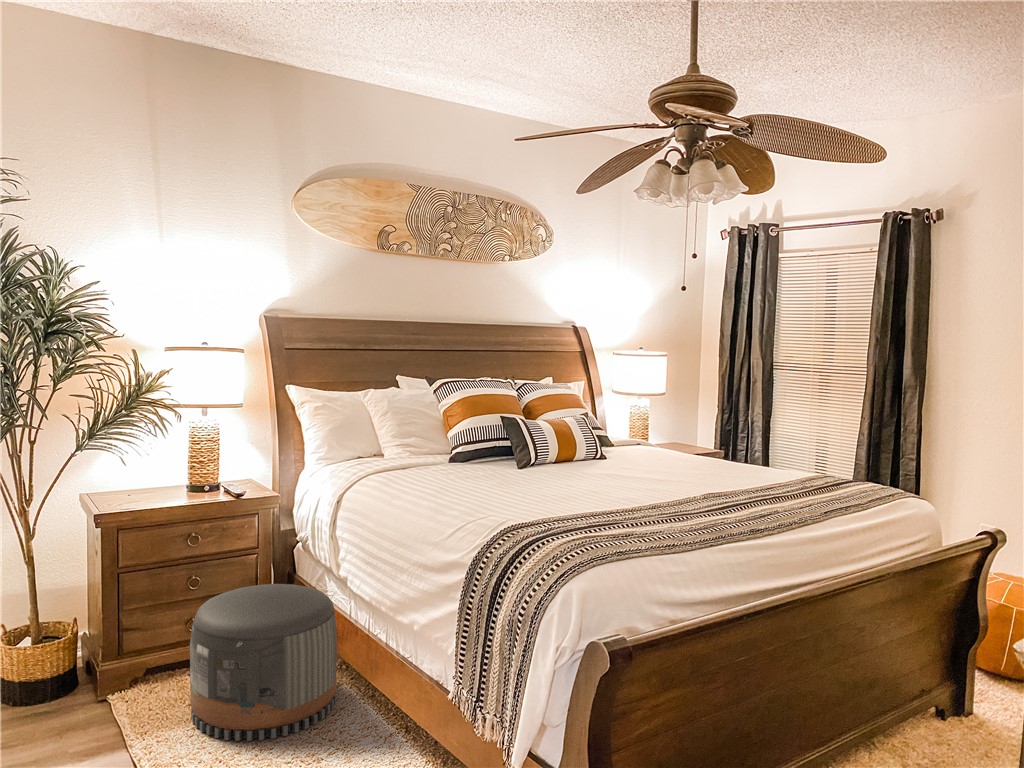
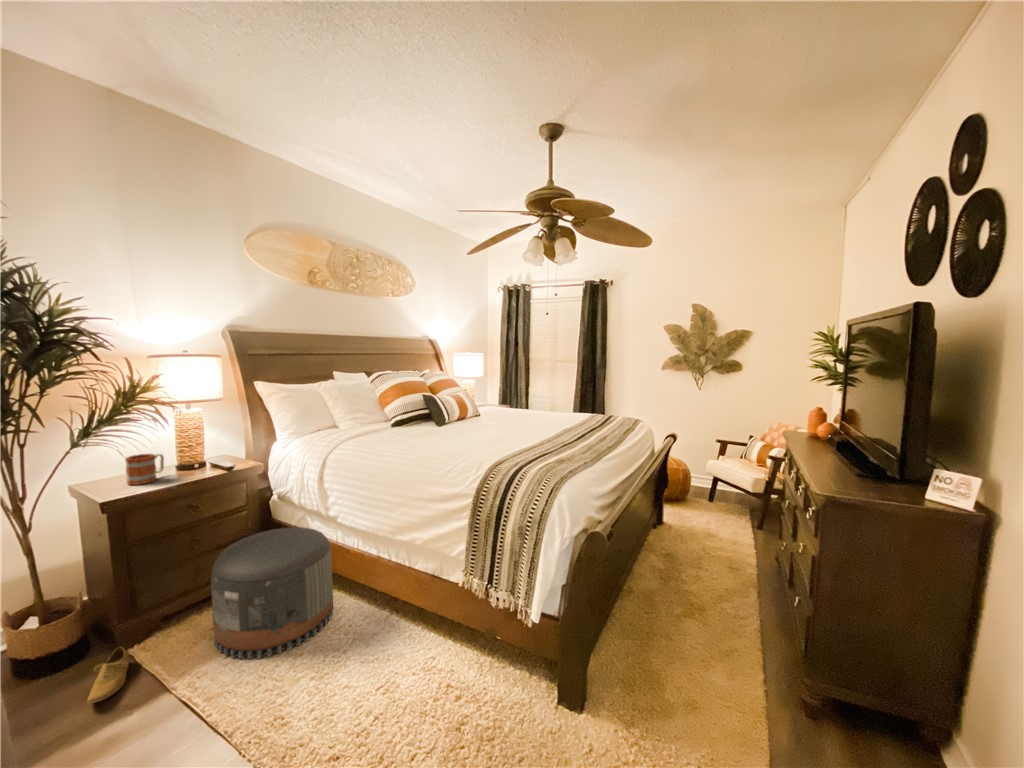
mug: none [131,466,172,502] -> present [125,454,164,485]
shoe: none [61,687,112,736] -> present [87,647,129,704]

